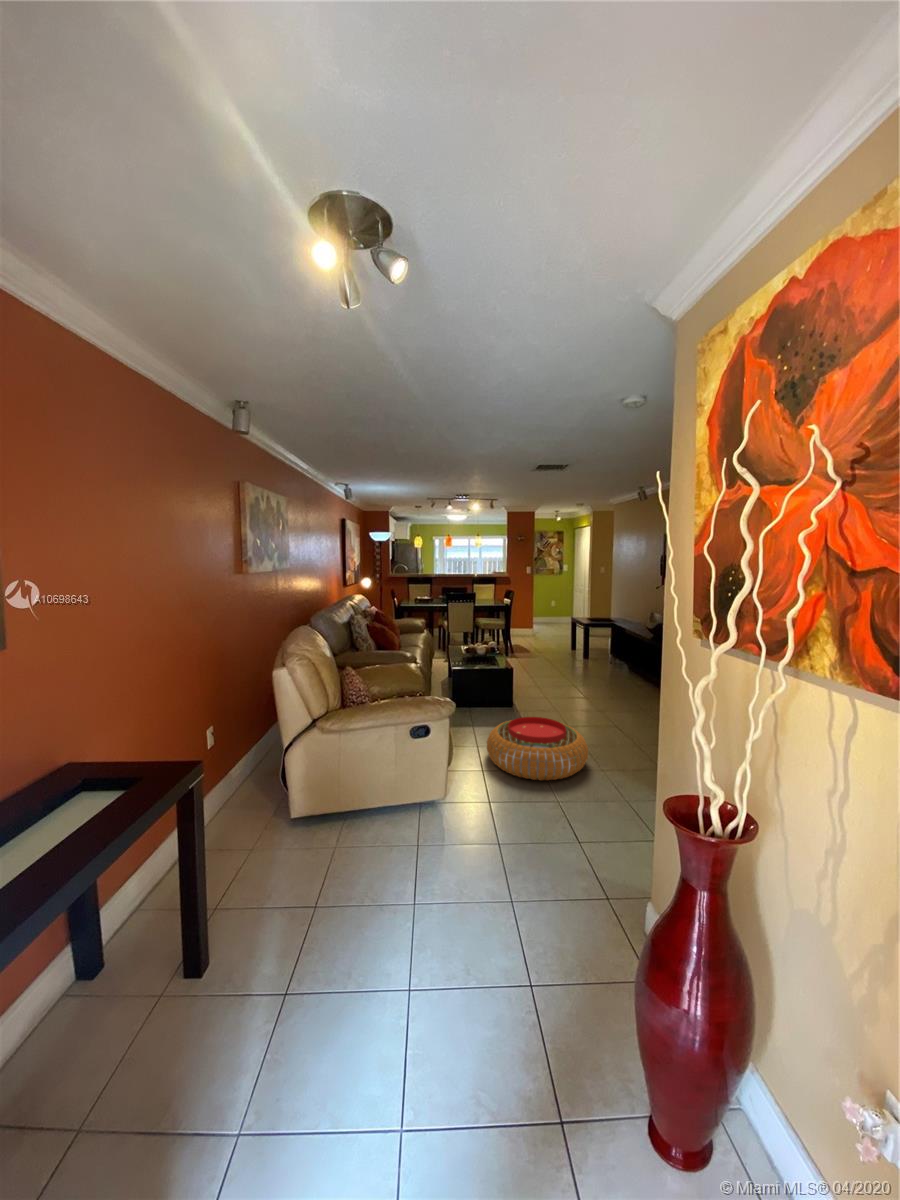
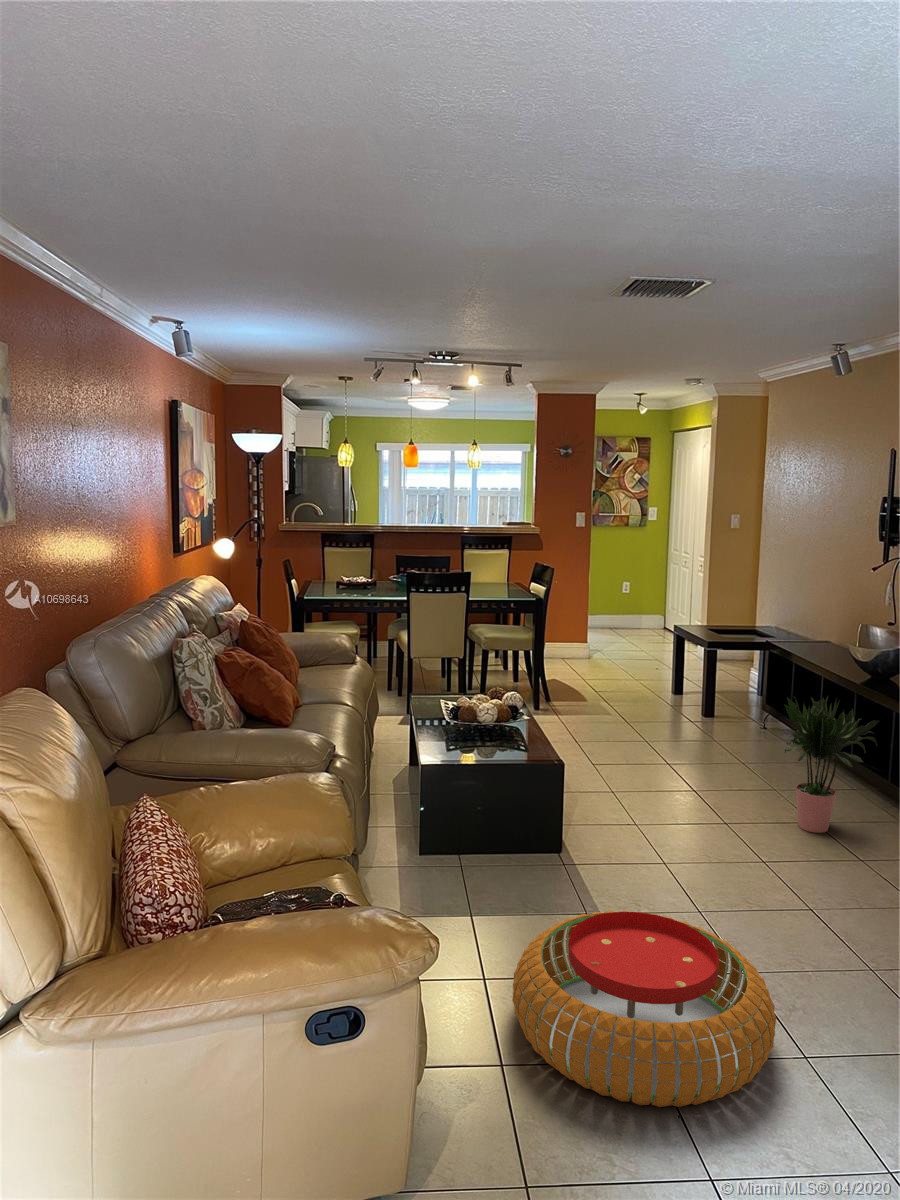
potted plant: none [609,640,655,701] -> present [784,697,878,833]

